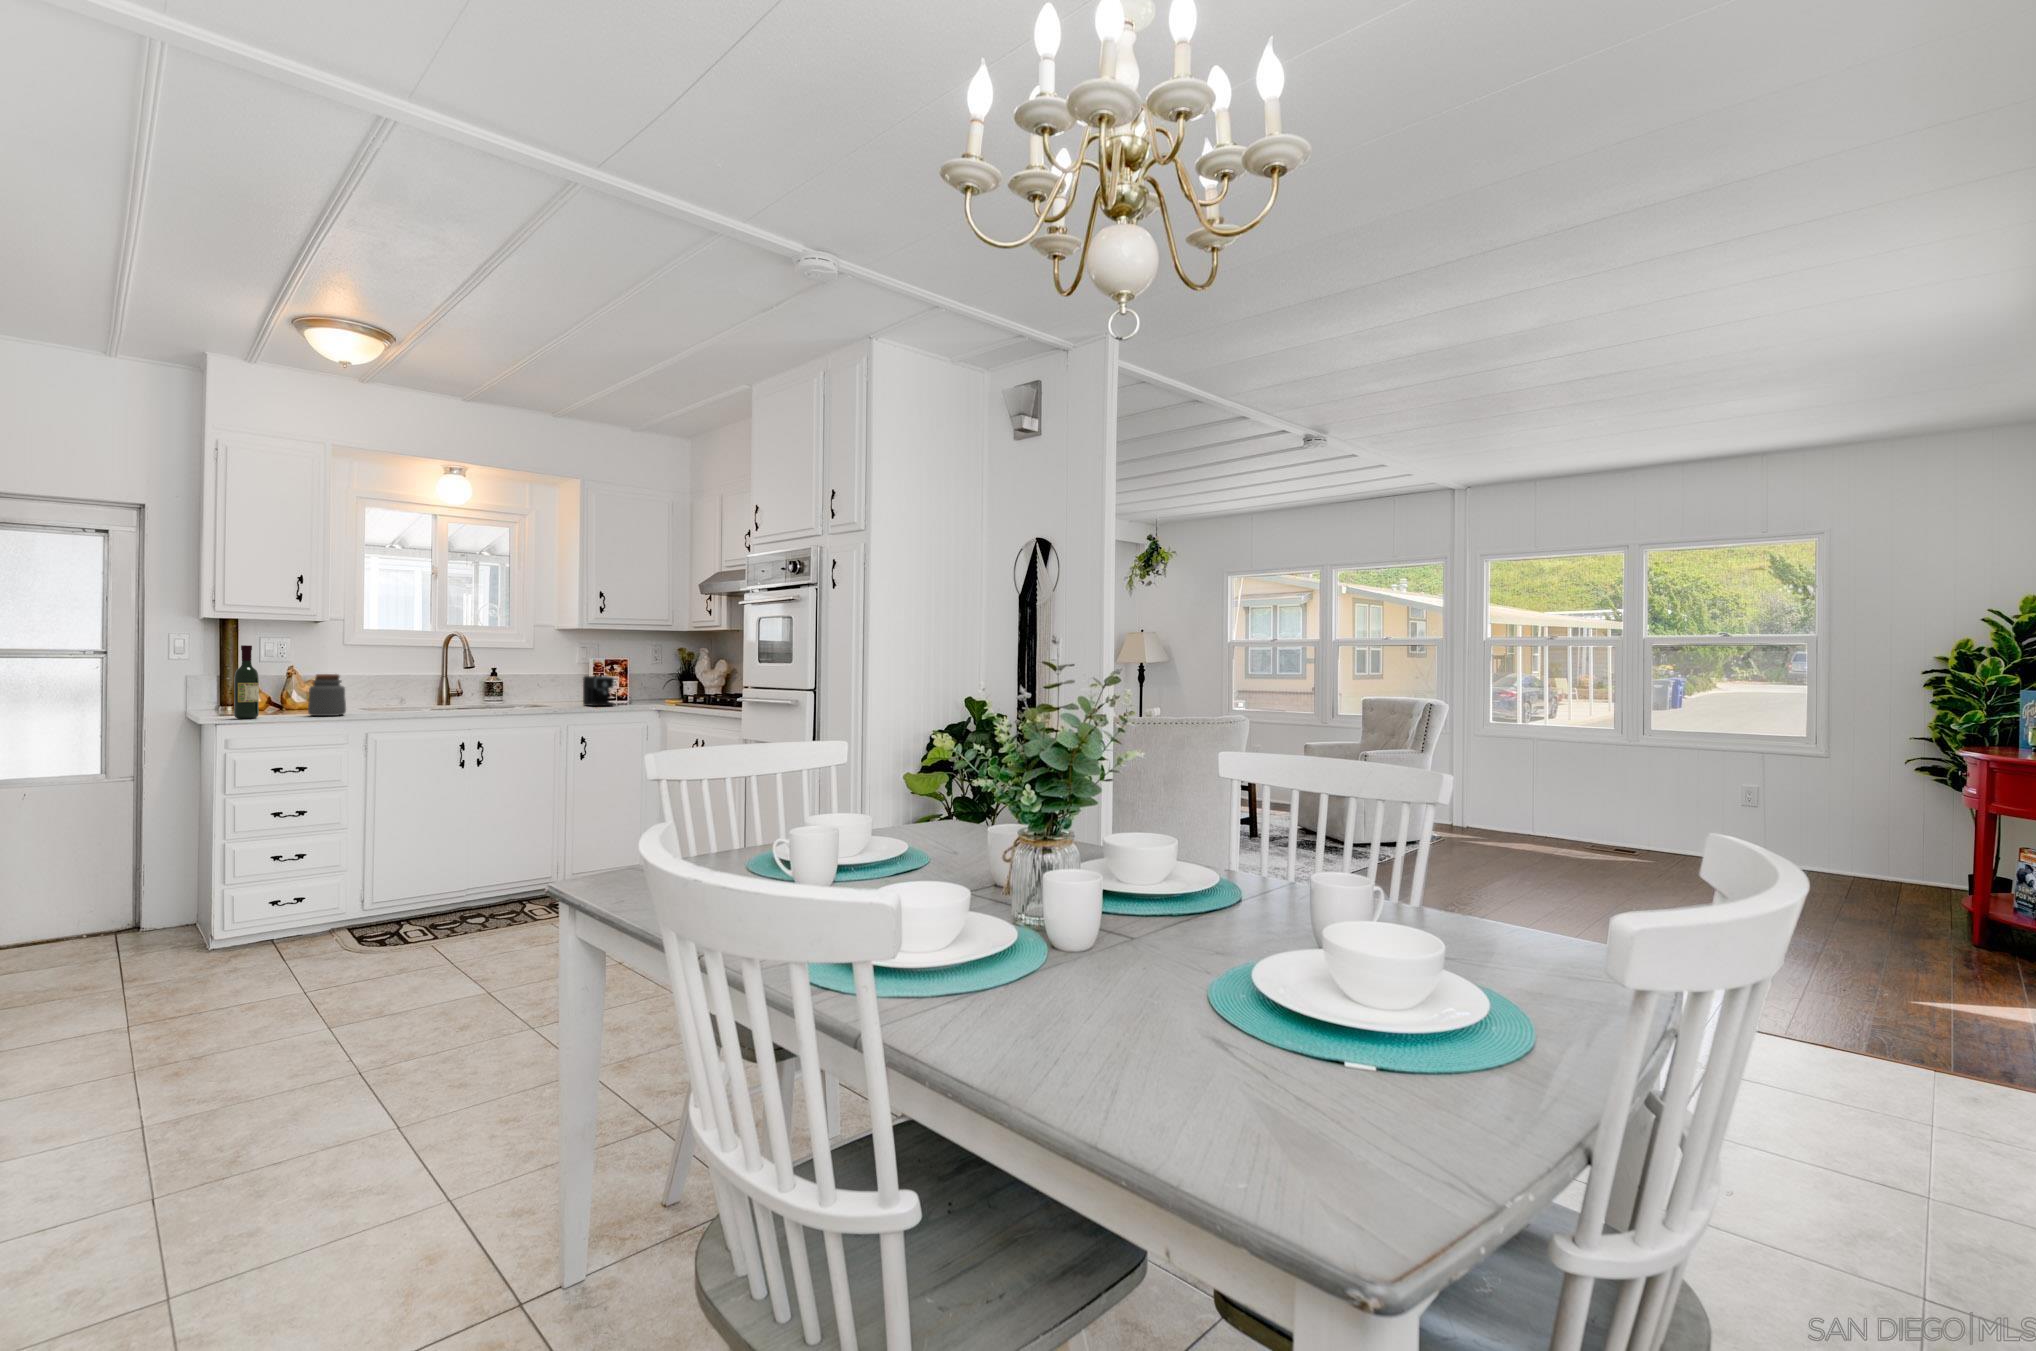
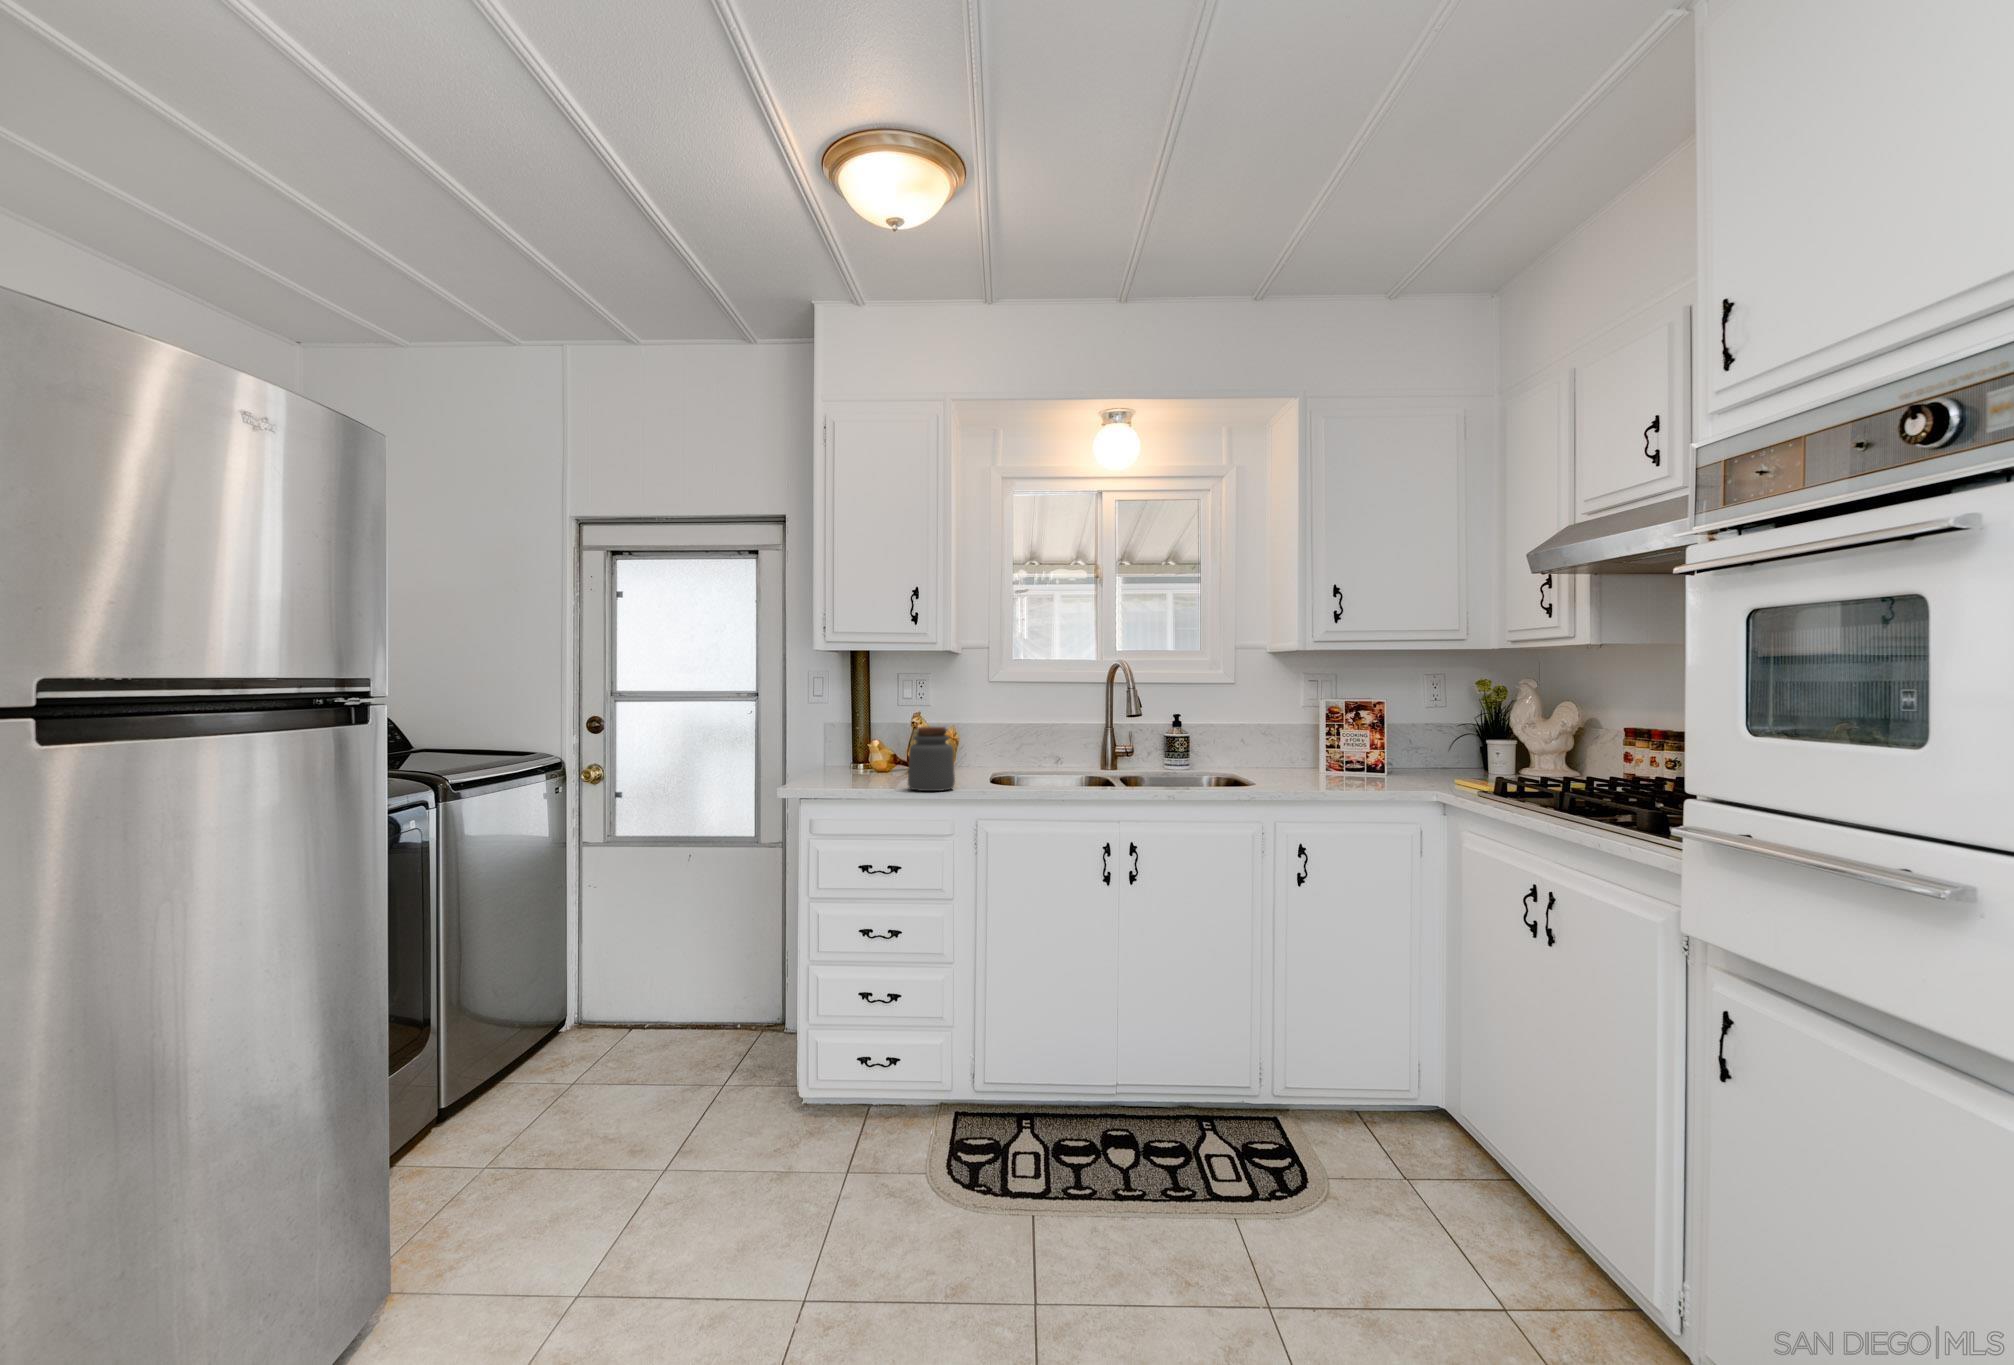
wine bottle: present [234,645,259,719] -> none [819,685,847,792]
coffee maker: present [583,676,614,706] -> none [1307,731,1391,785]

